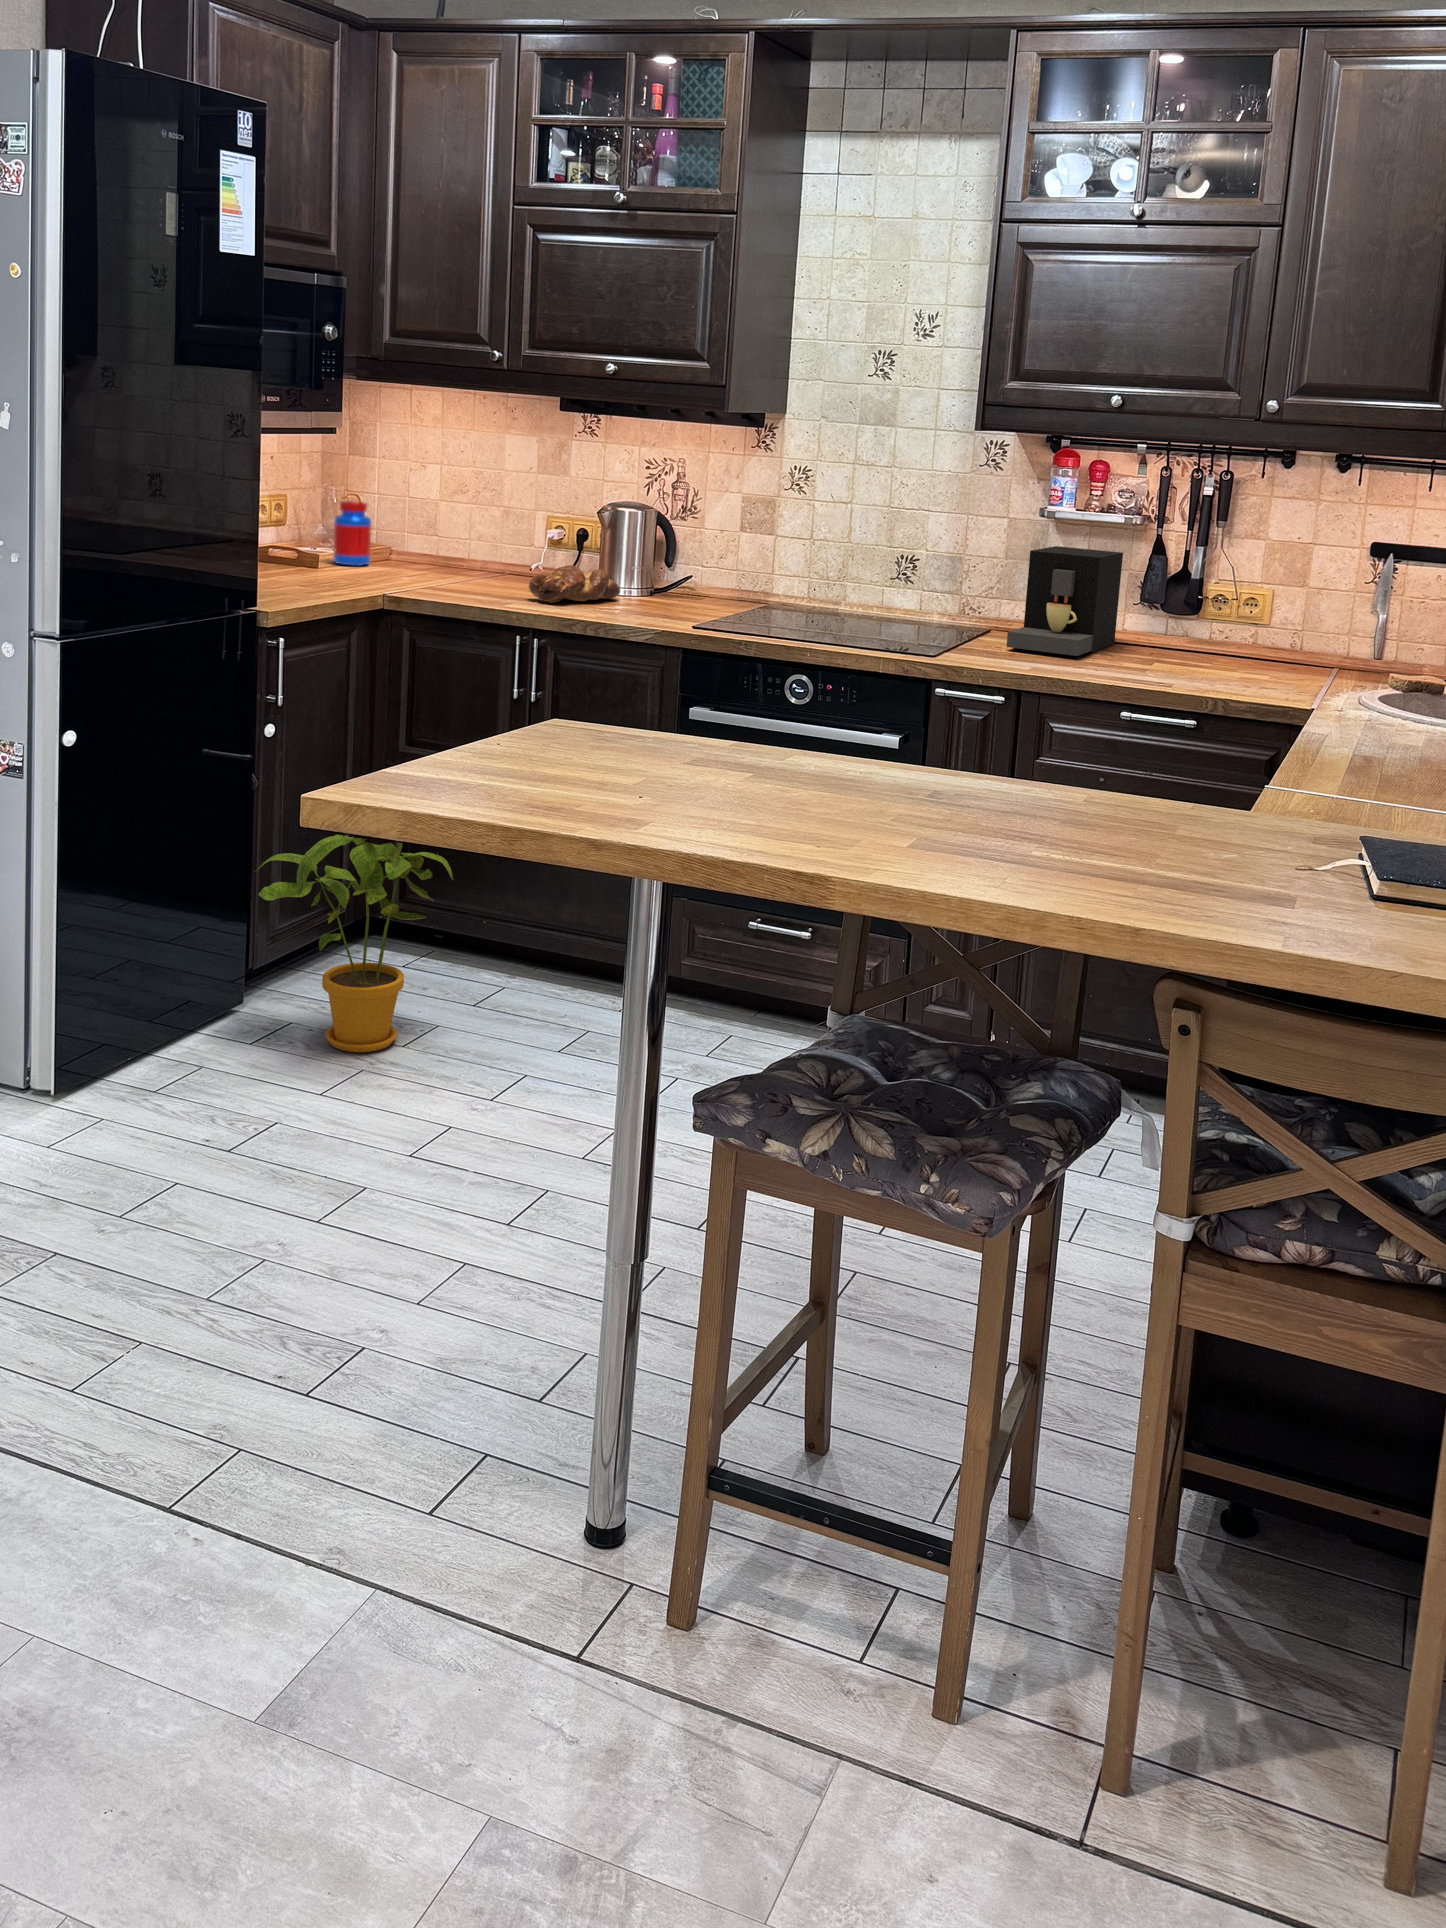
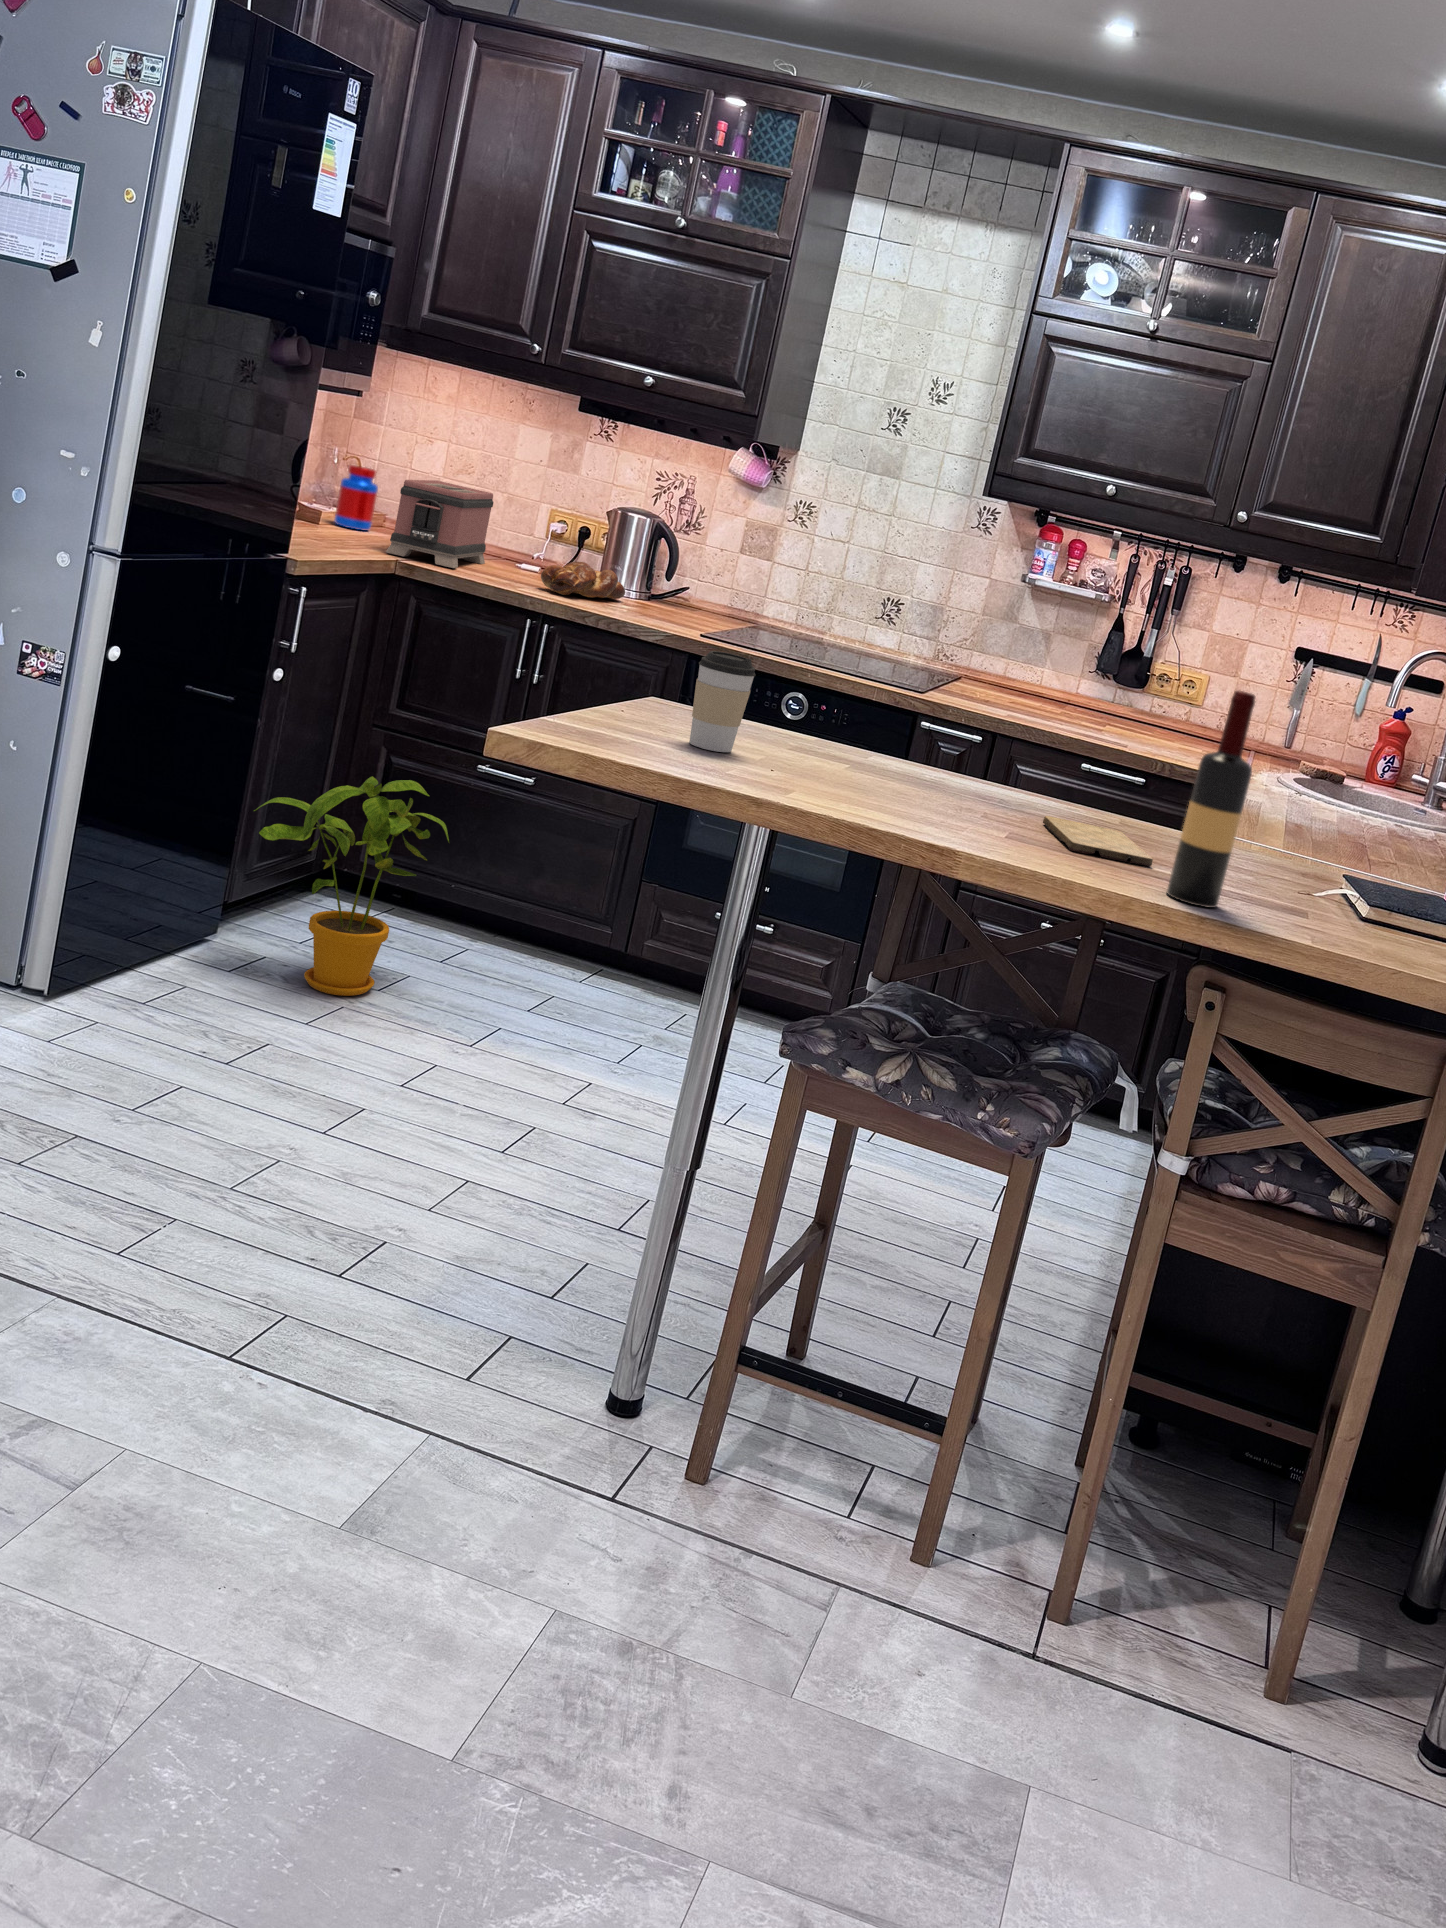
toaster: none [373,504,481,592] -> present [386,480,494,568]
coffee maker: present [1007,546,1123,656] -> none [983,612,1091,713]
wine bottle: none [1124,627,1208,900] -> present [1167,691,1255,908]
coffee cup: none [571,660,637,774] -> present [689,651,755,752]
cutting board: none [994,799,1120,849] -> present [1043,816,1153,866]

